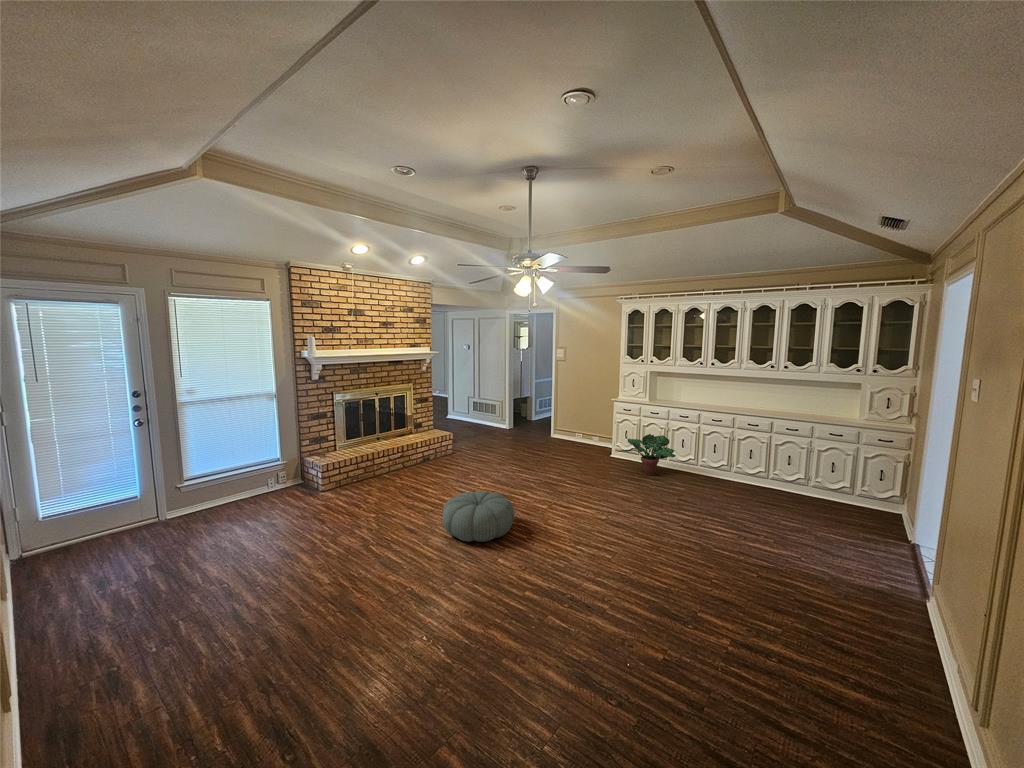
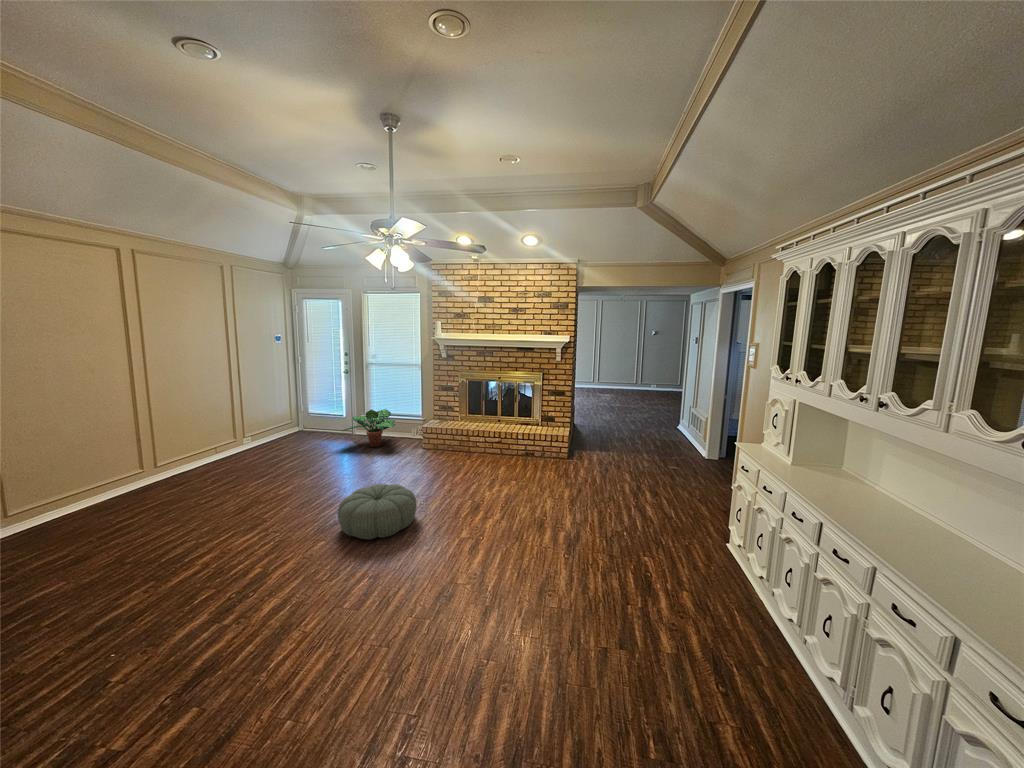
potted plant: present [617,434,676,476] -> present [342,409,395,447]

